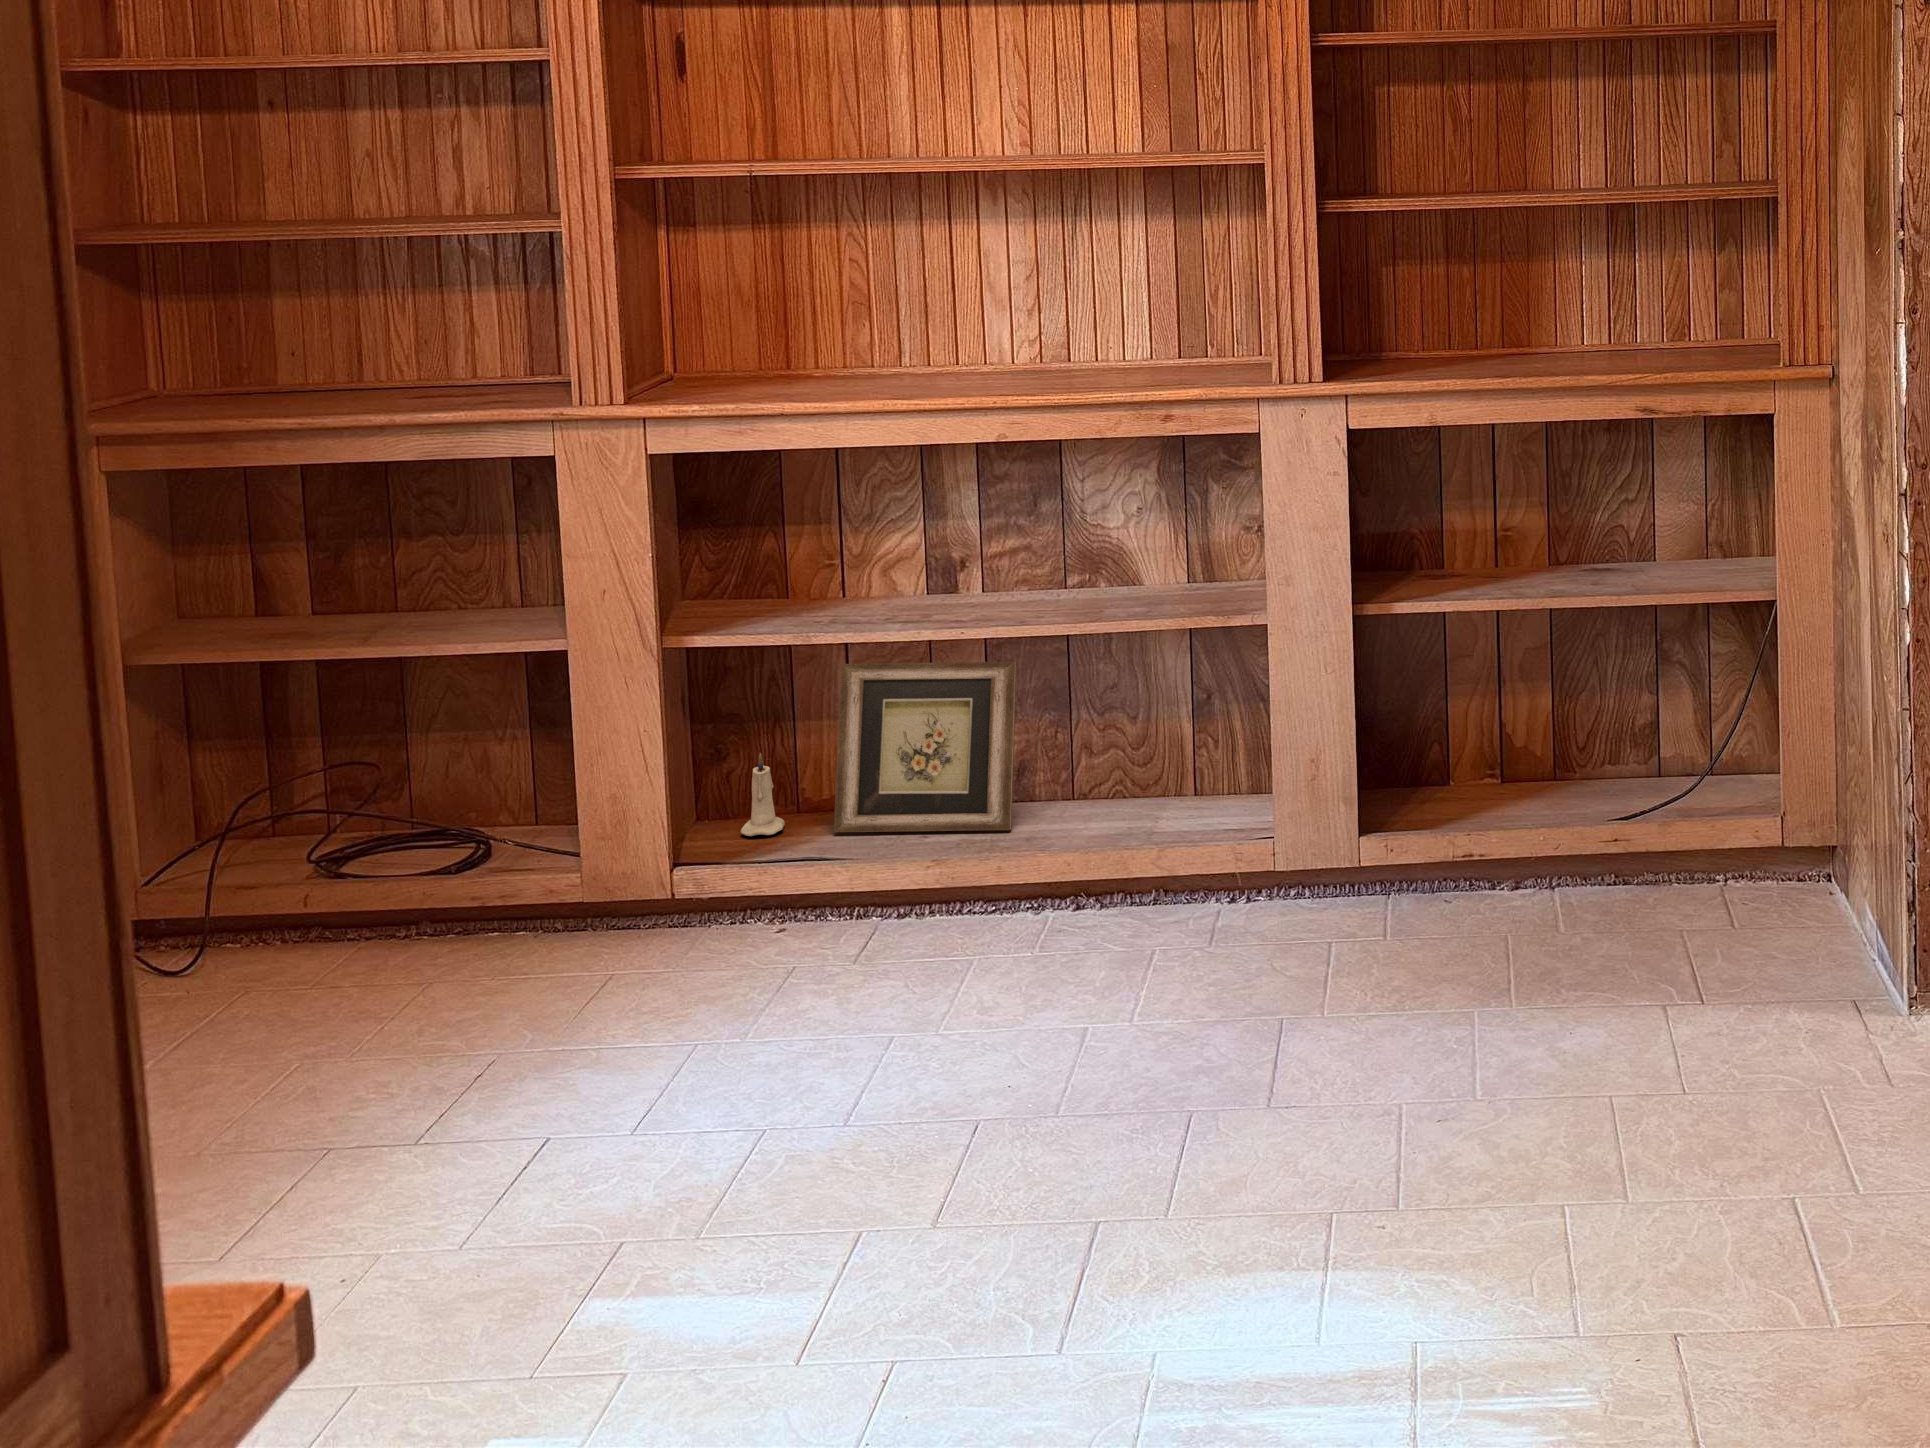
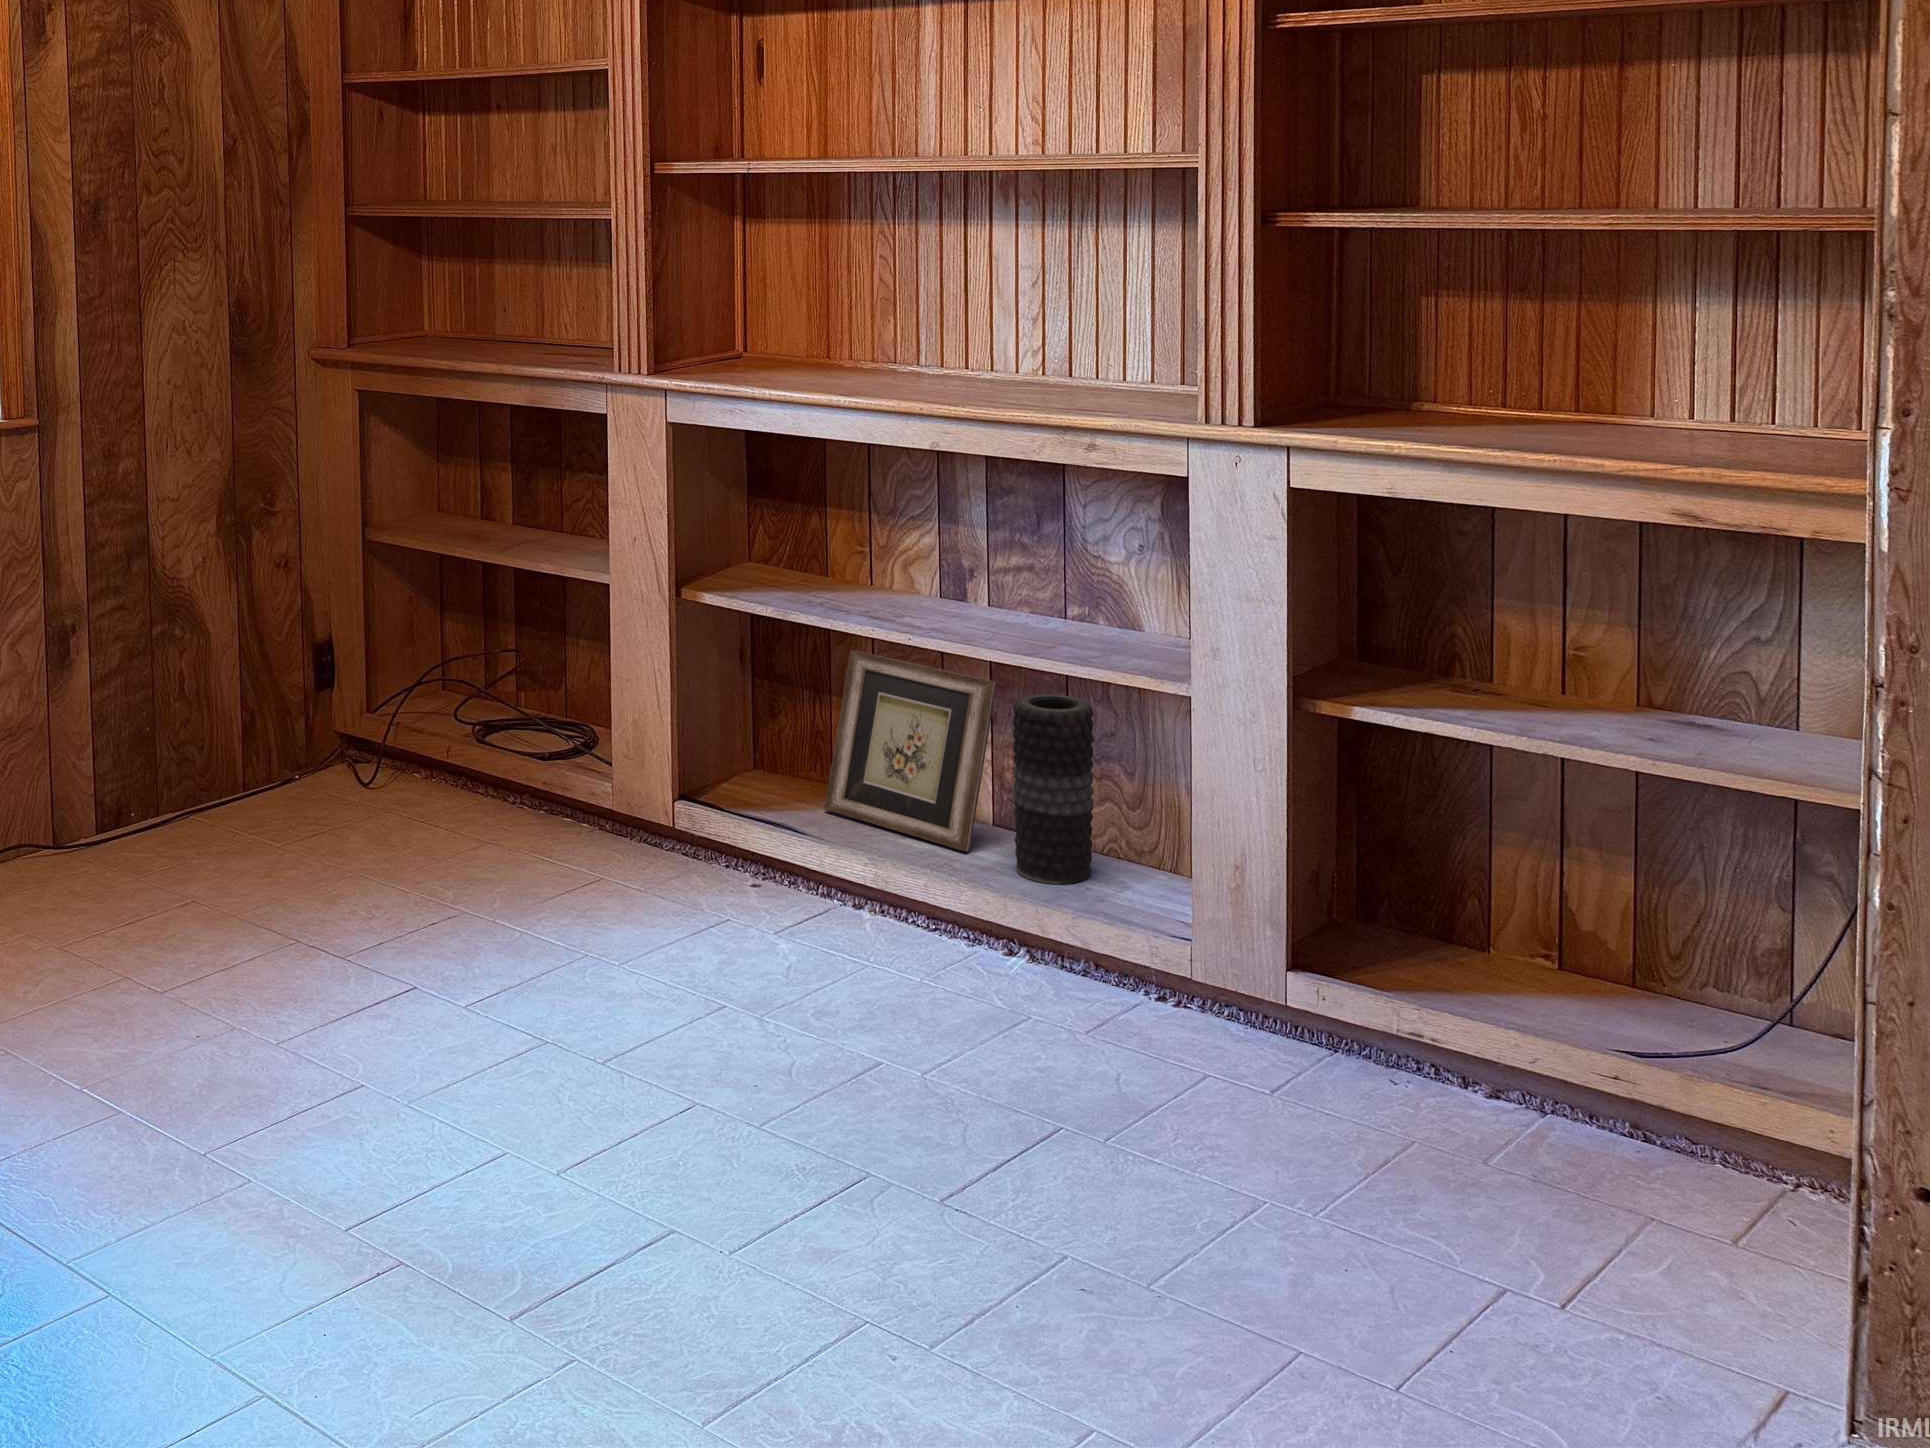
vase: none [1058,659,1134,836] -> present [1013,695,1094,884]
candle: present [741,753,785,836] -> none [758,717,800,797]

